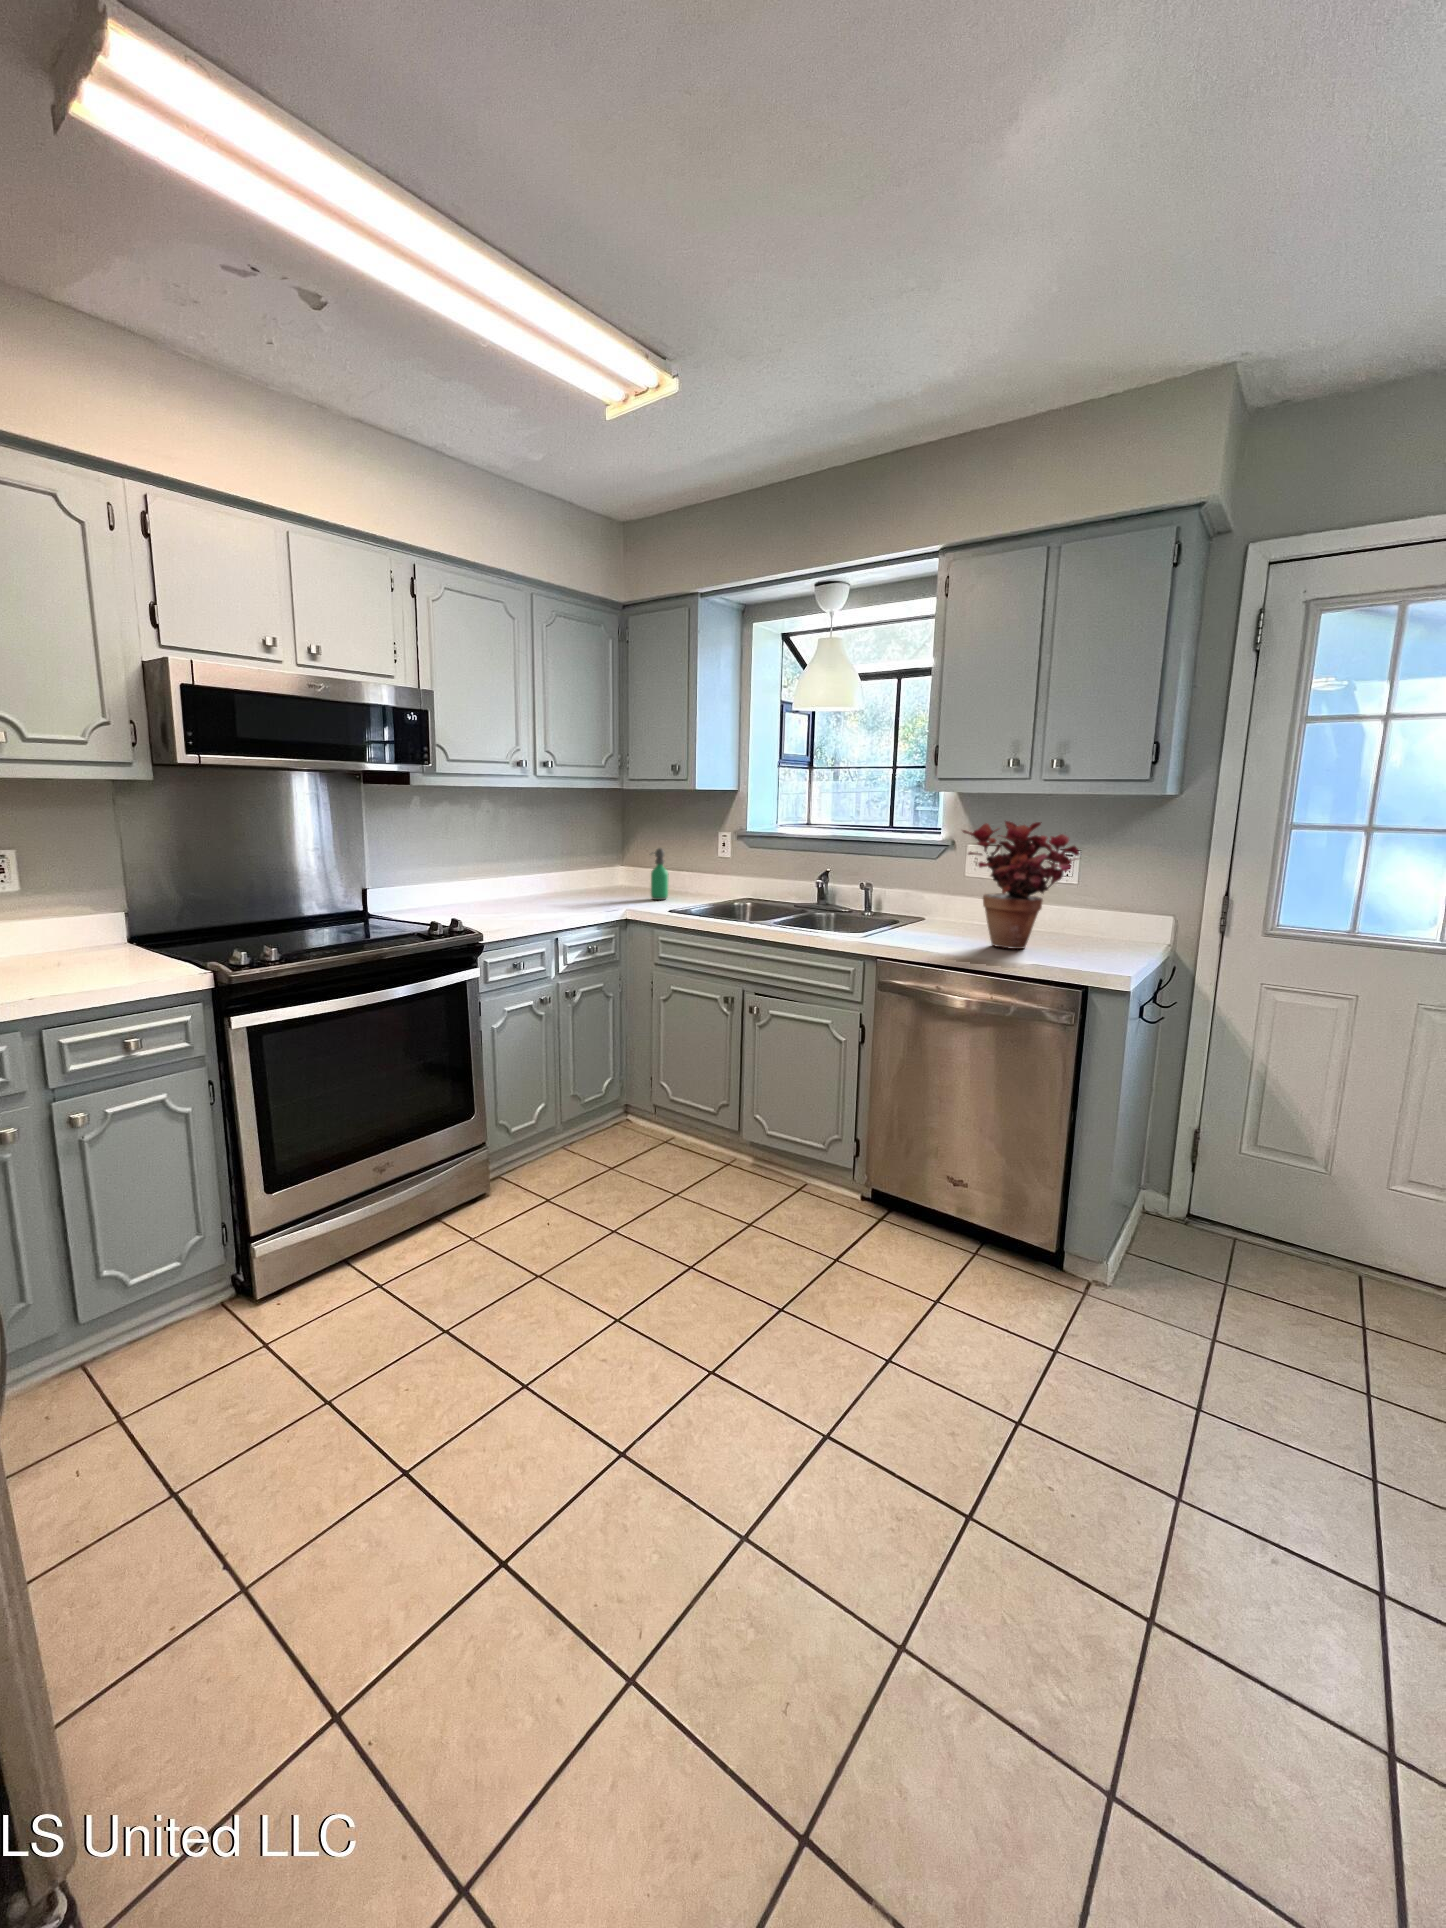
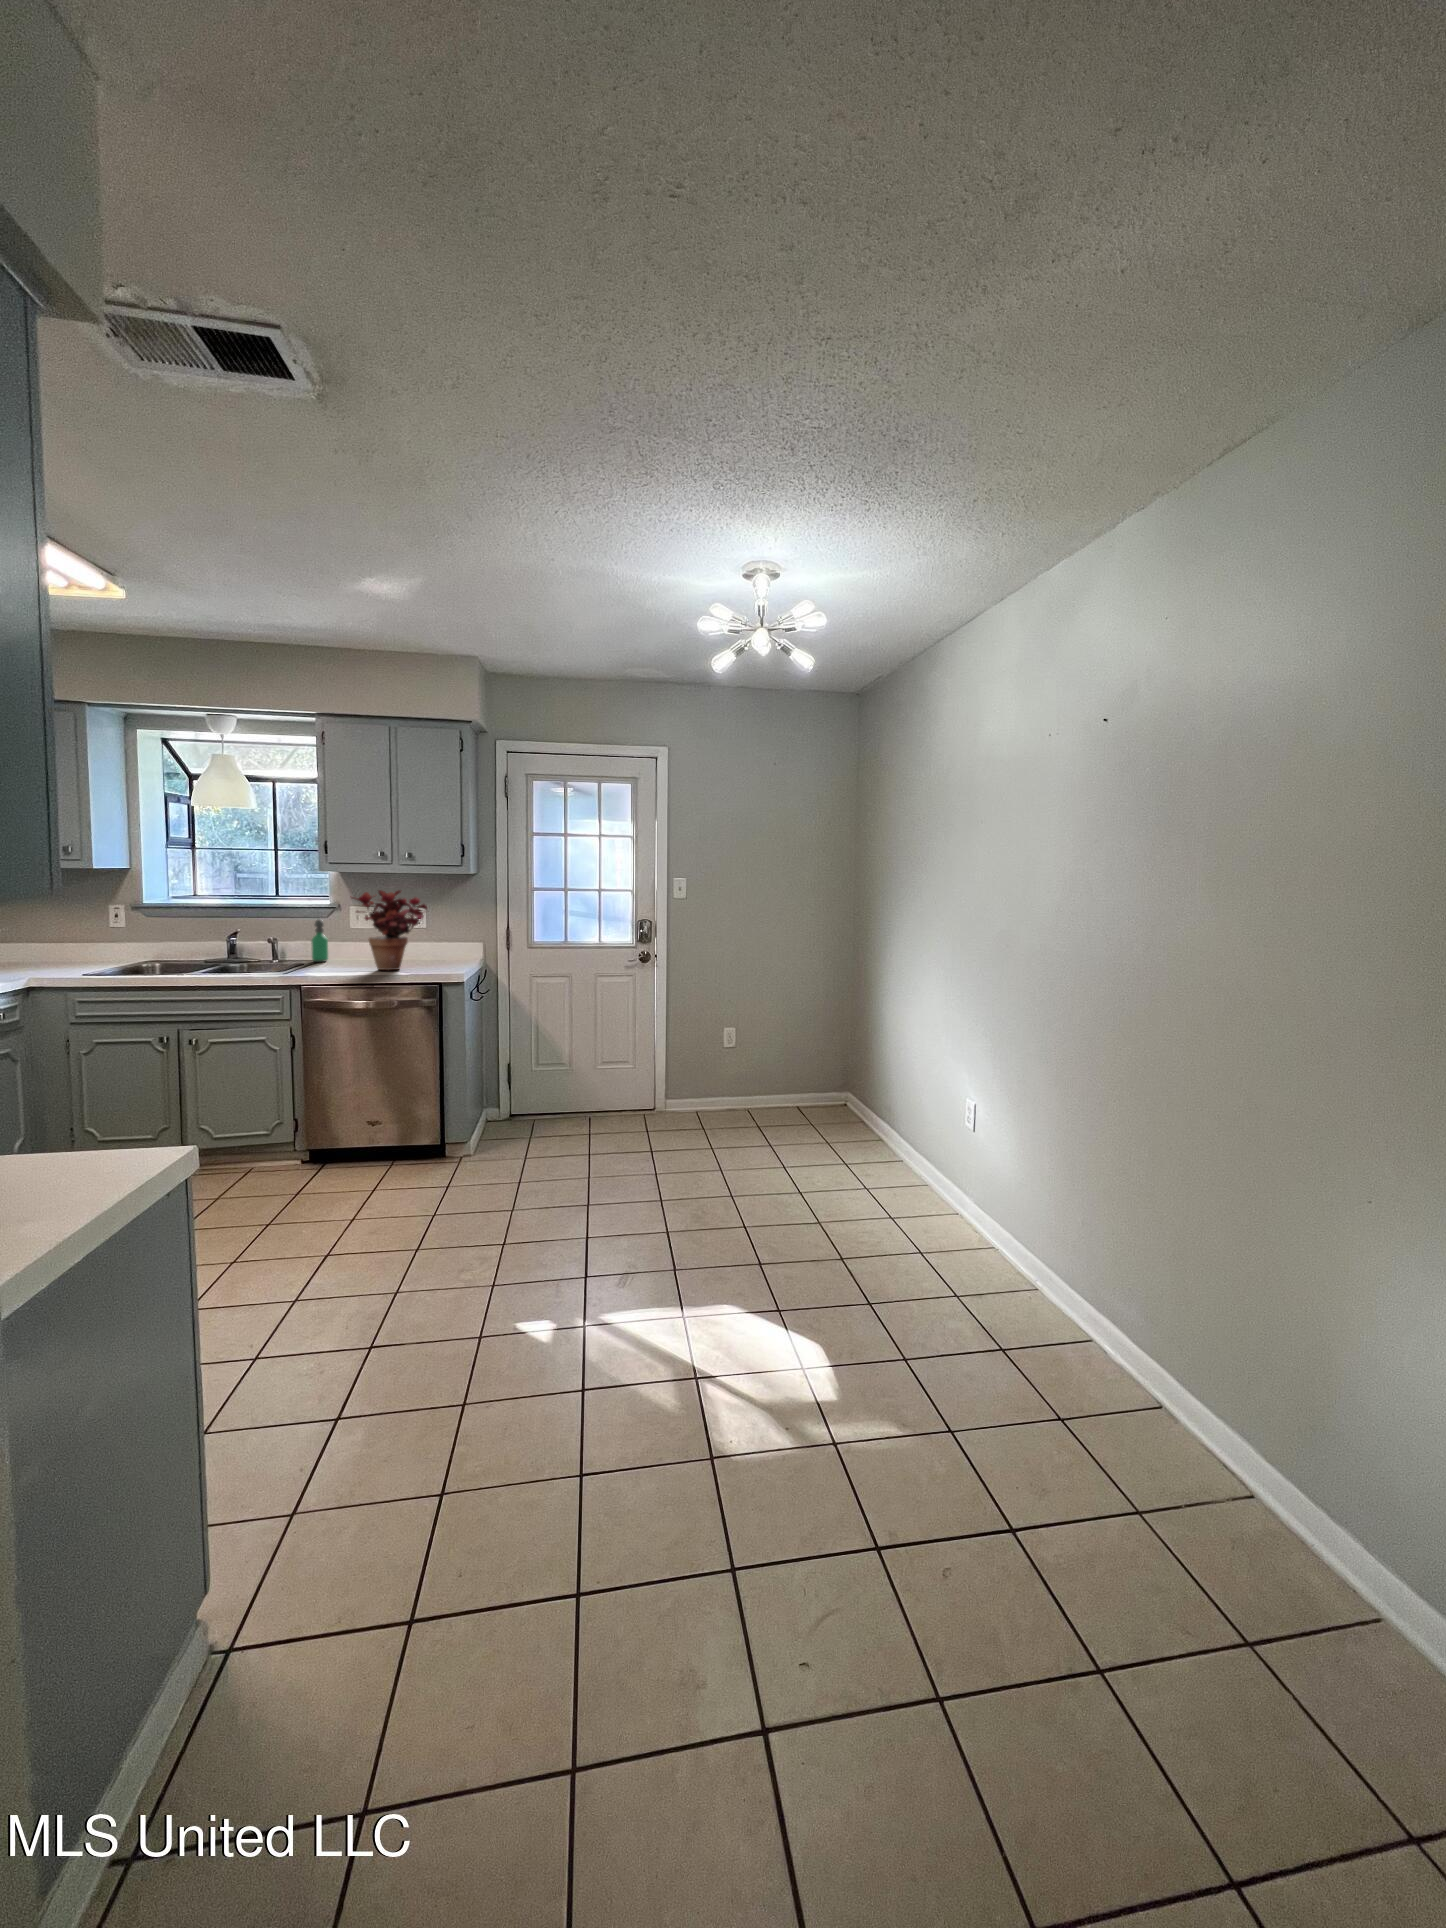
soap dispenser: present [651,848,669,900] -> present [311,919,328,962]

